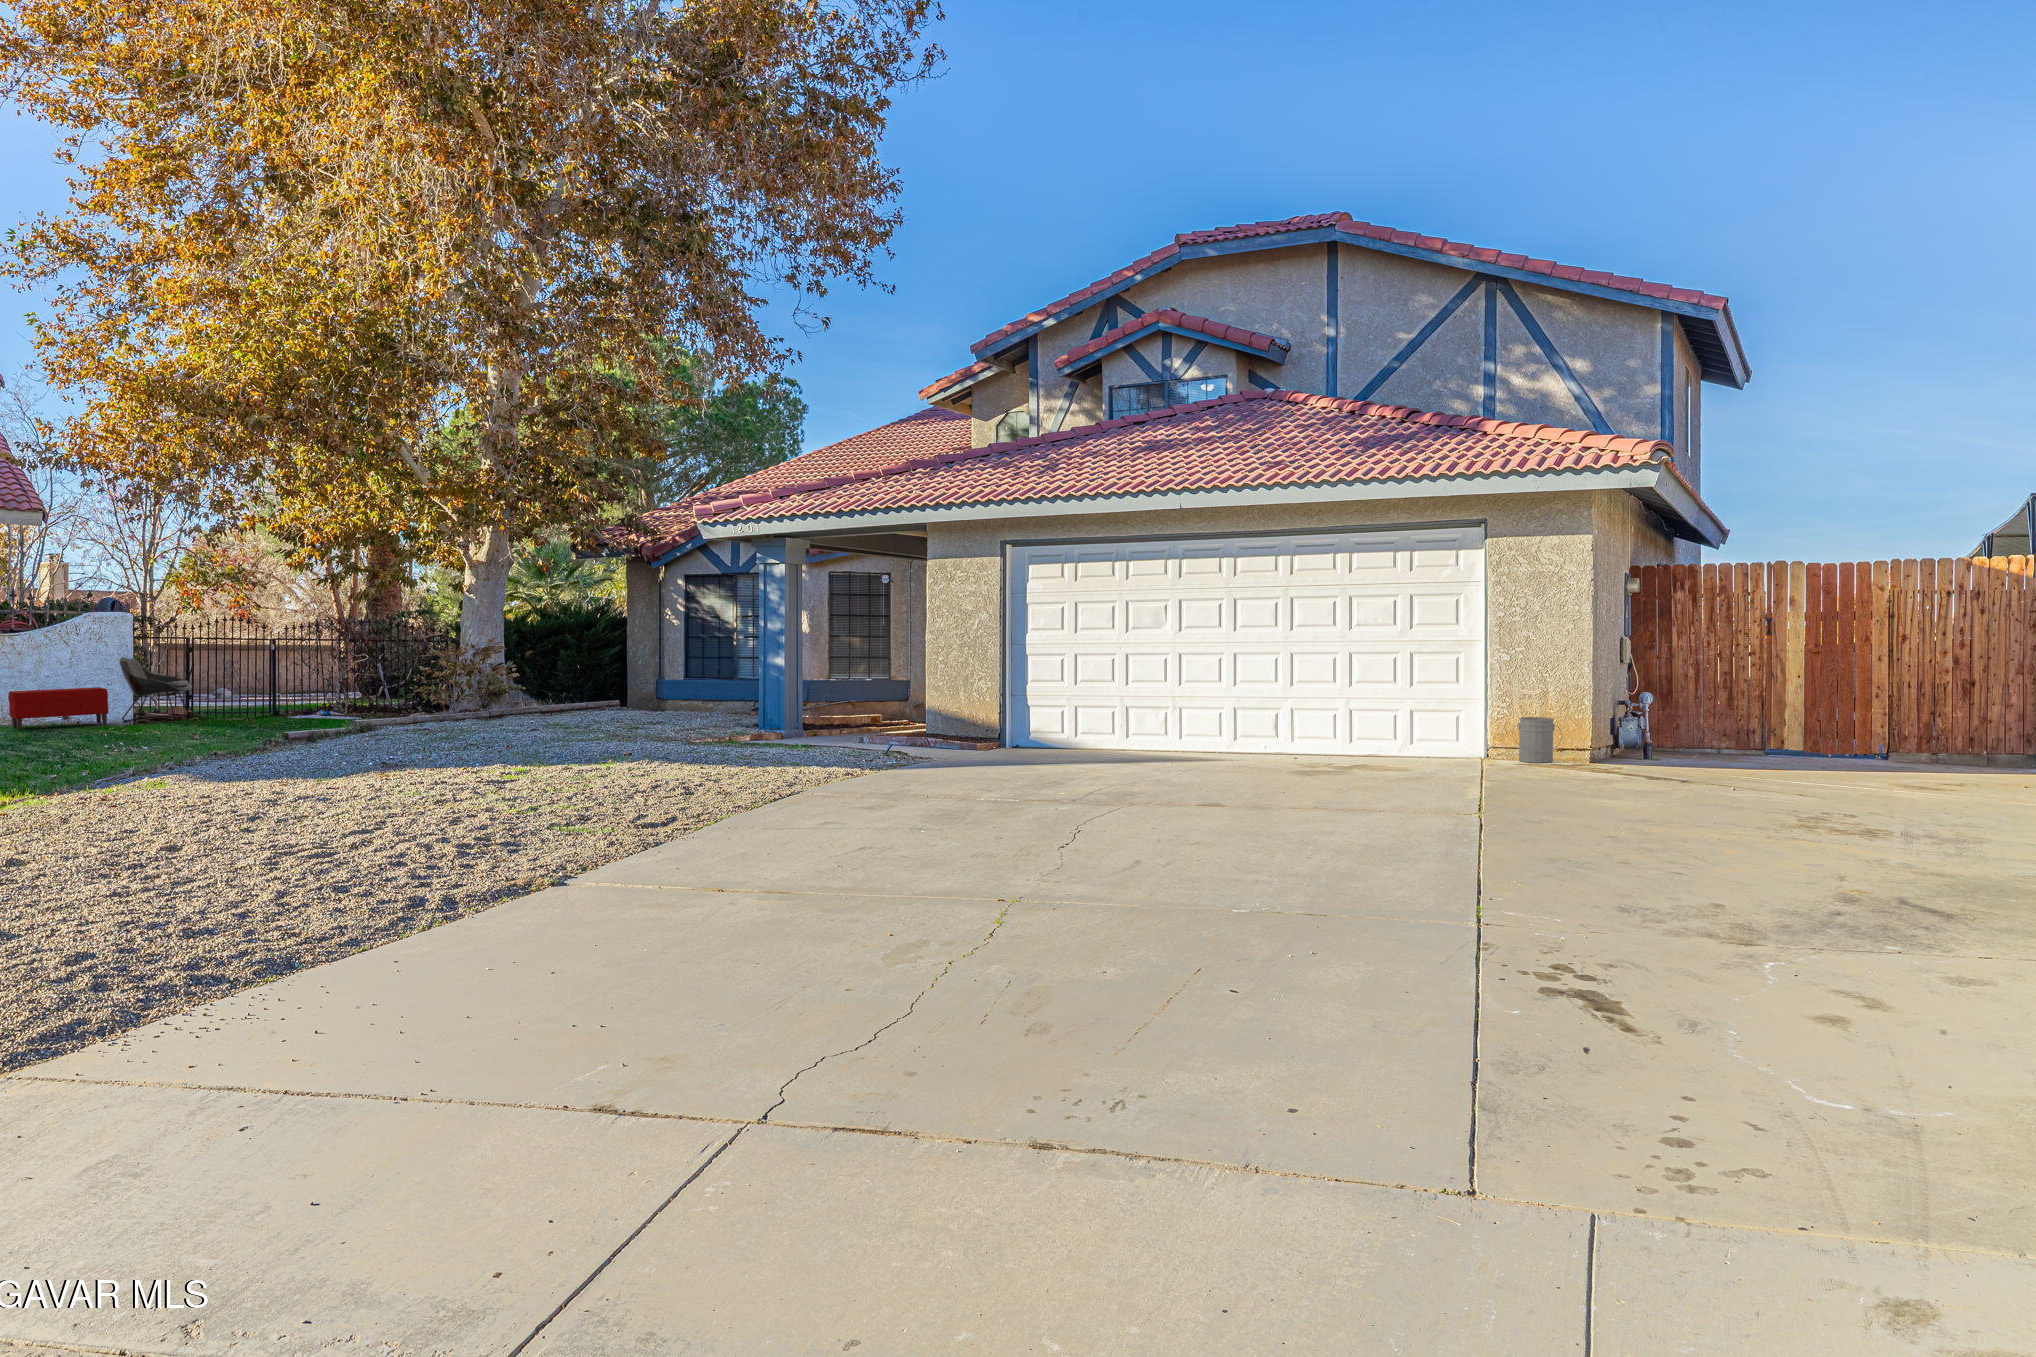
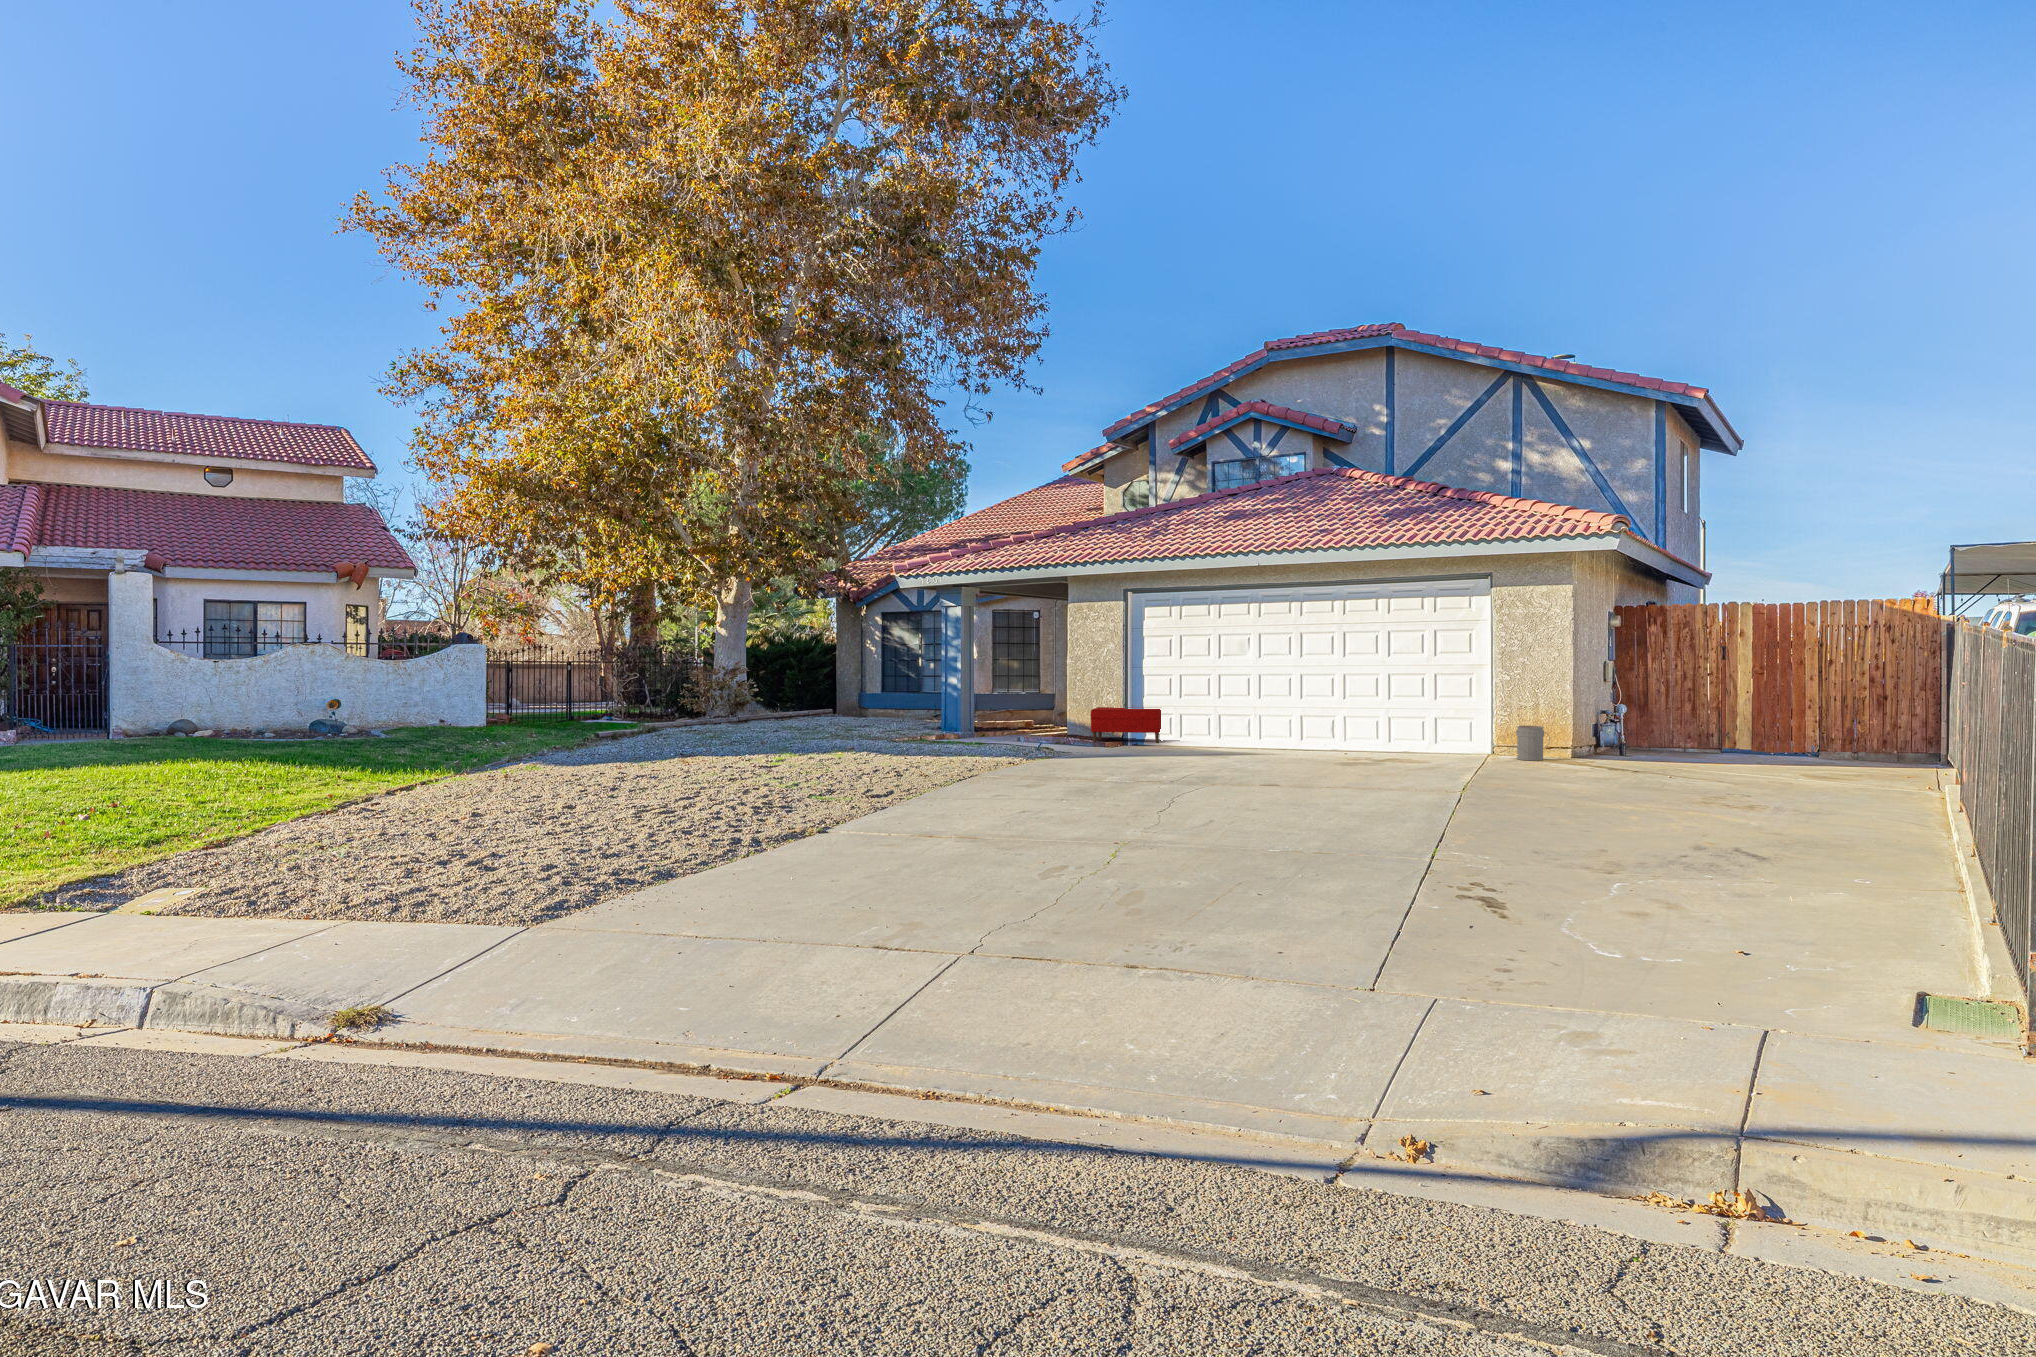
lounge chair: present [119,657,192,722] -> none [476,678,525,726]
bench: present [8,687,108,731] -> present [1091,707,1161,743]

